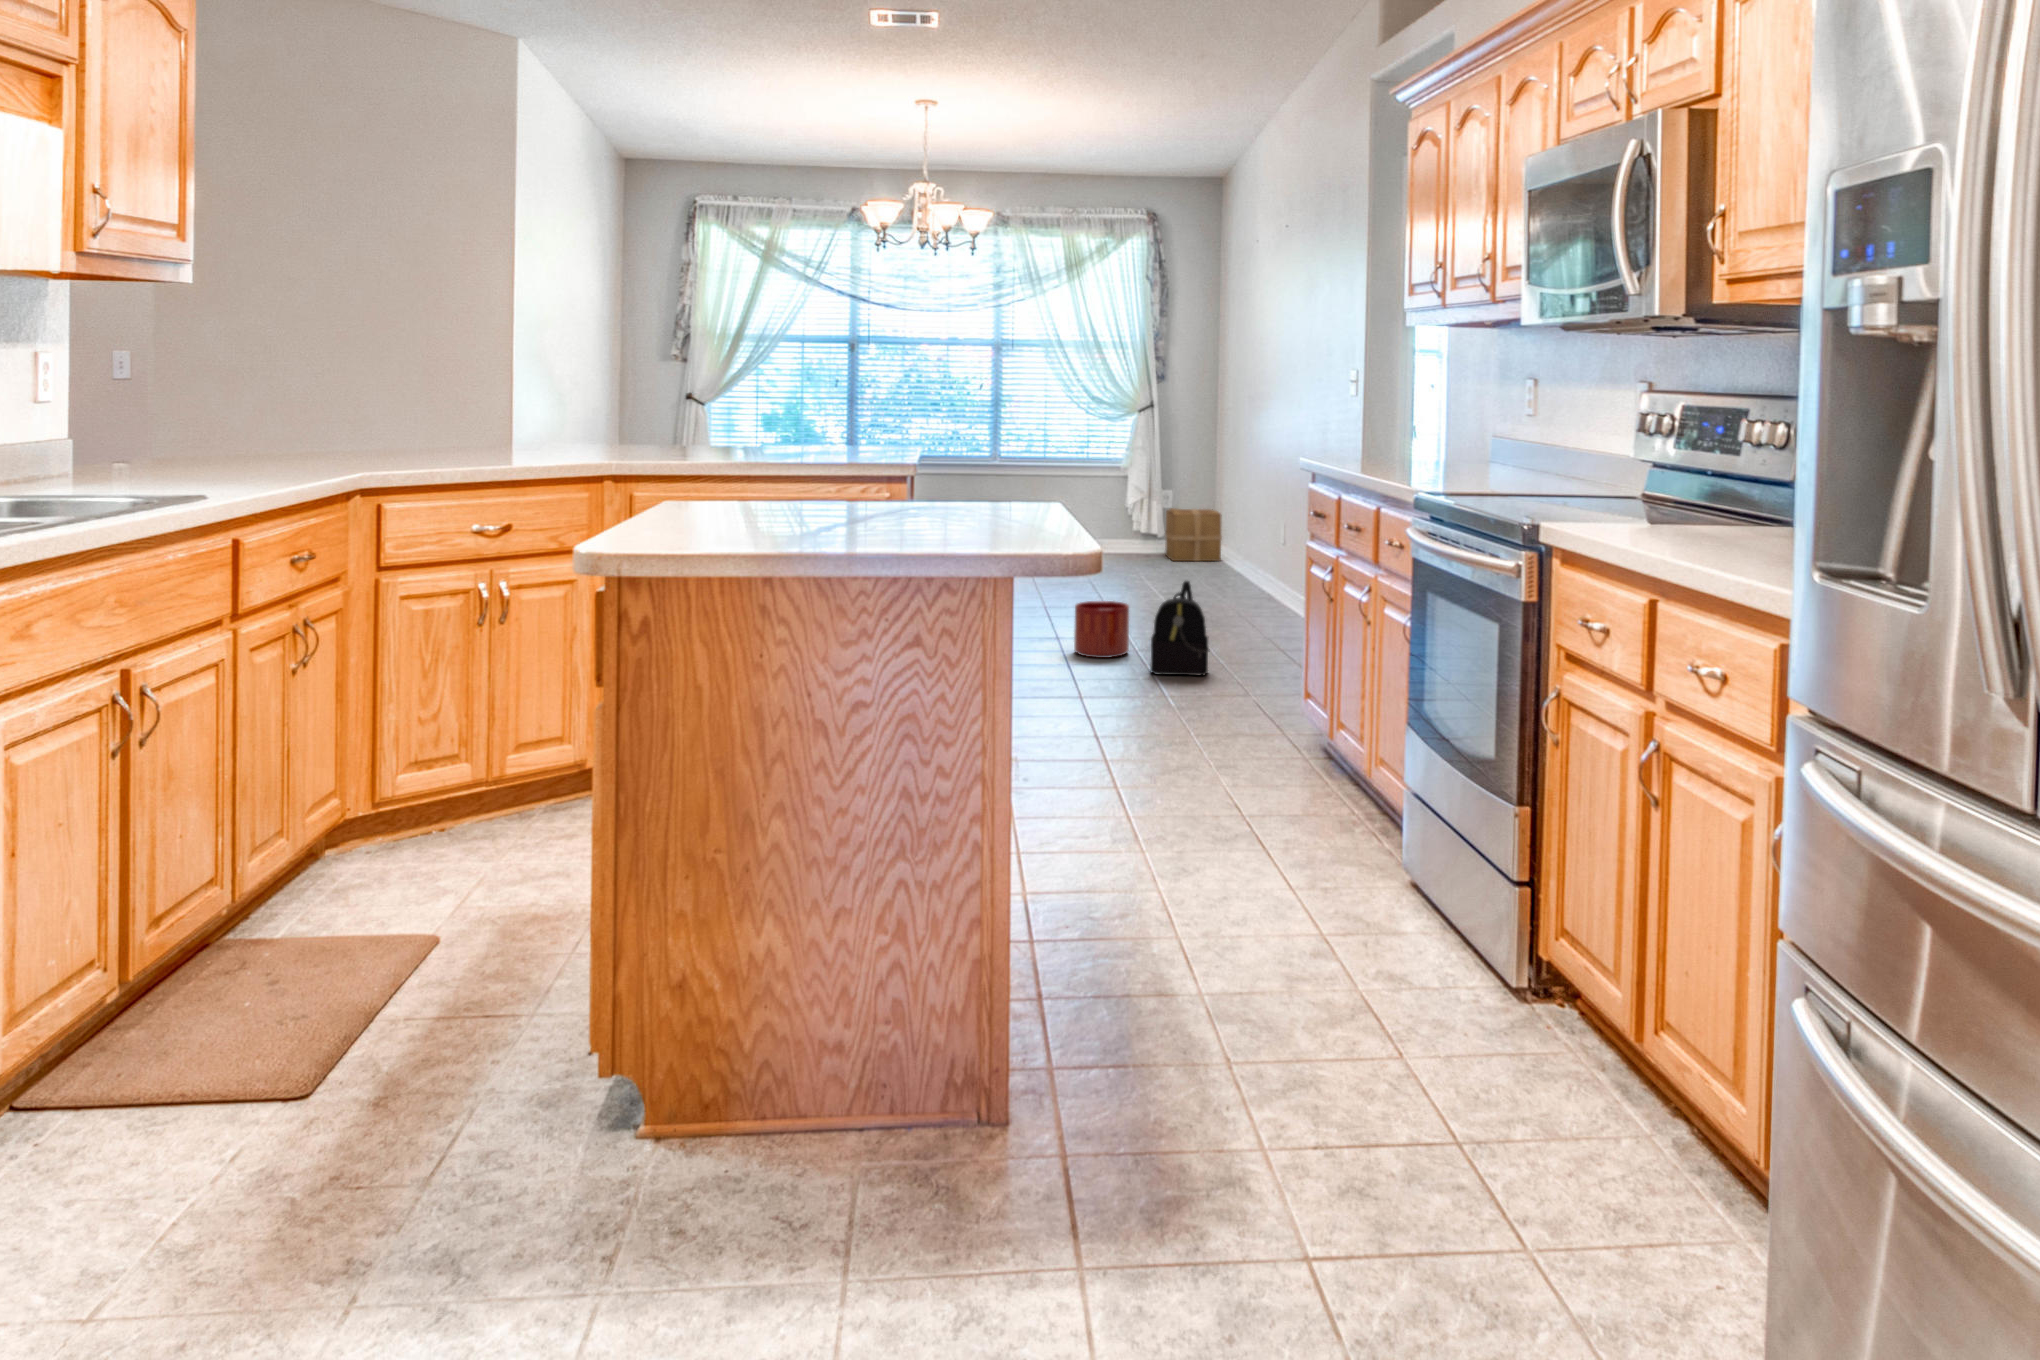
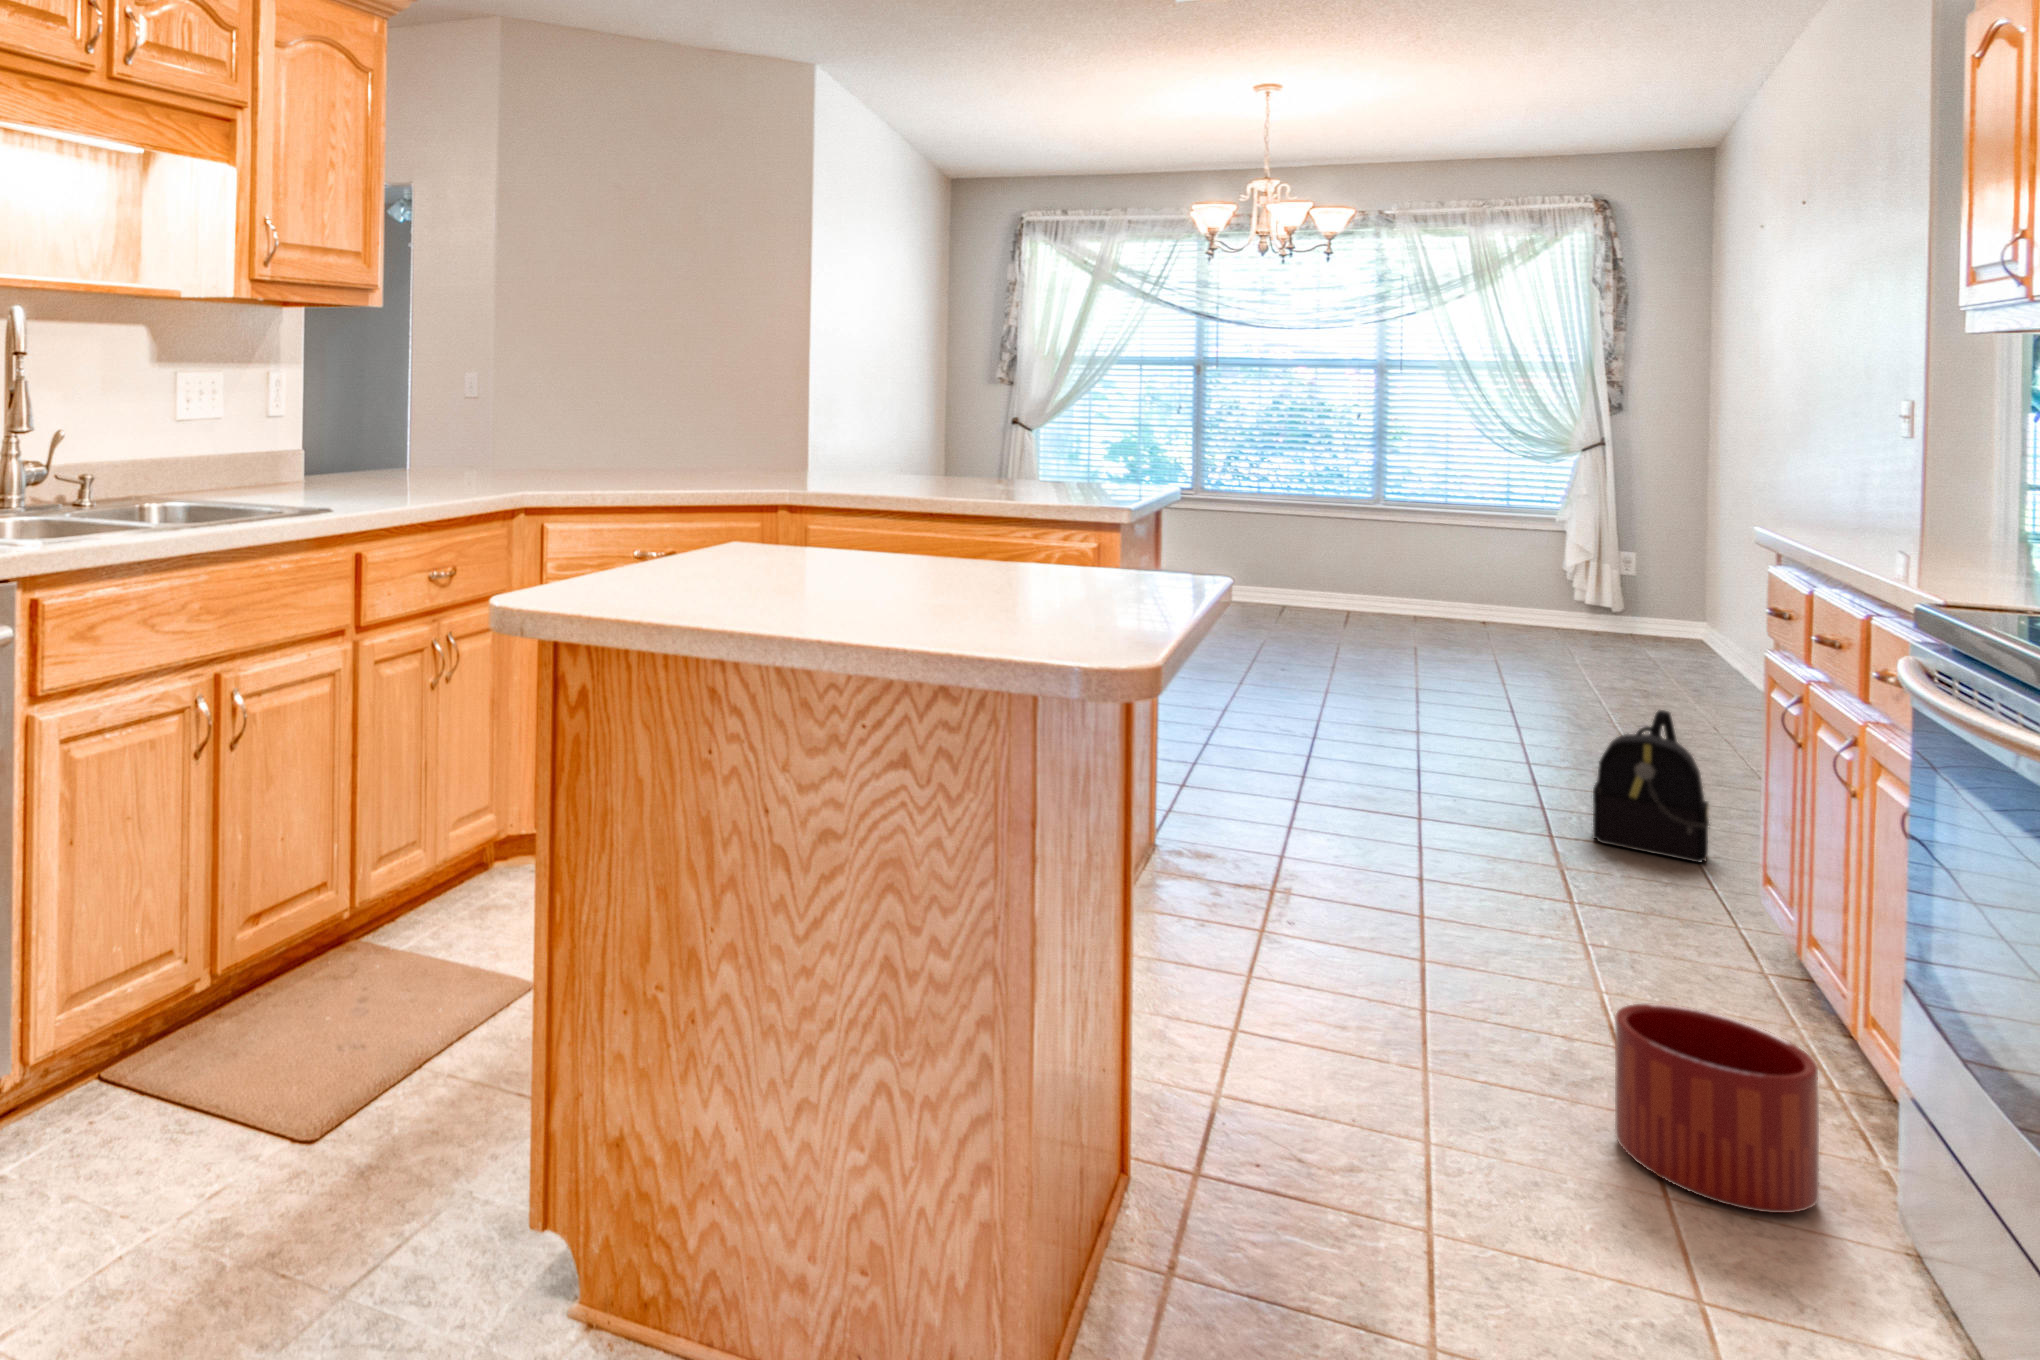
cardboard box: present [1165,508,1222,561] -> none [1659,587,1765,671]
planter: present [1074,601,1129,658] -> present [1615,1004,1819,1213]

